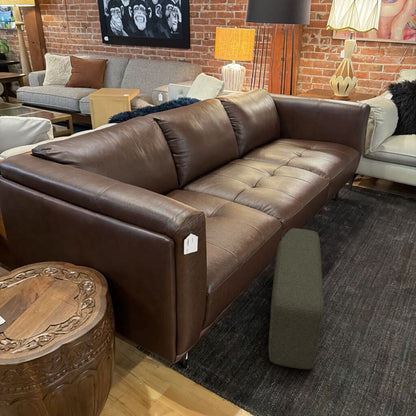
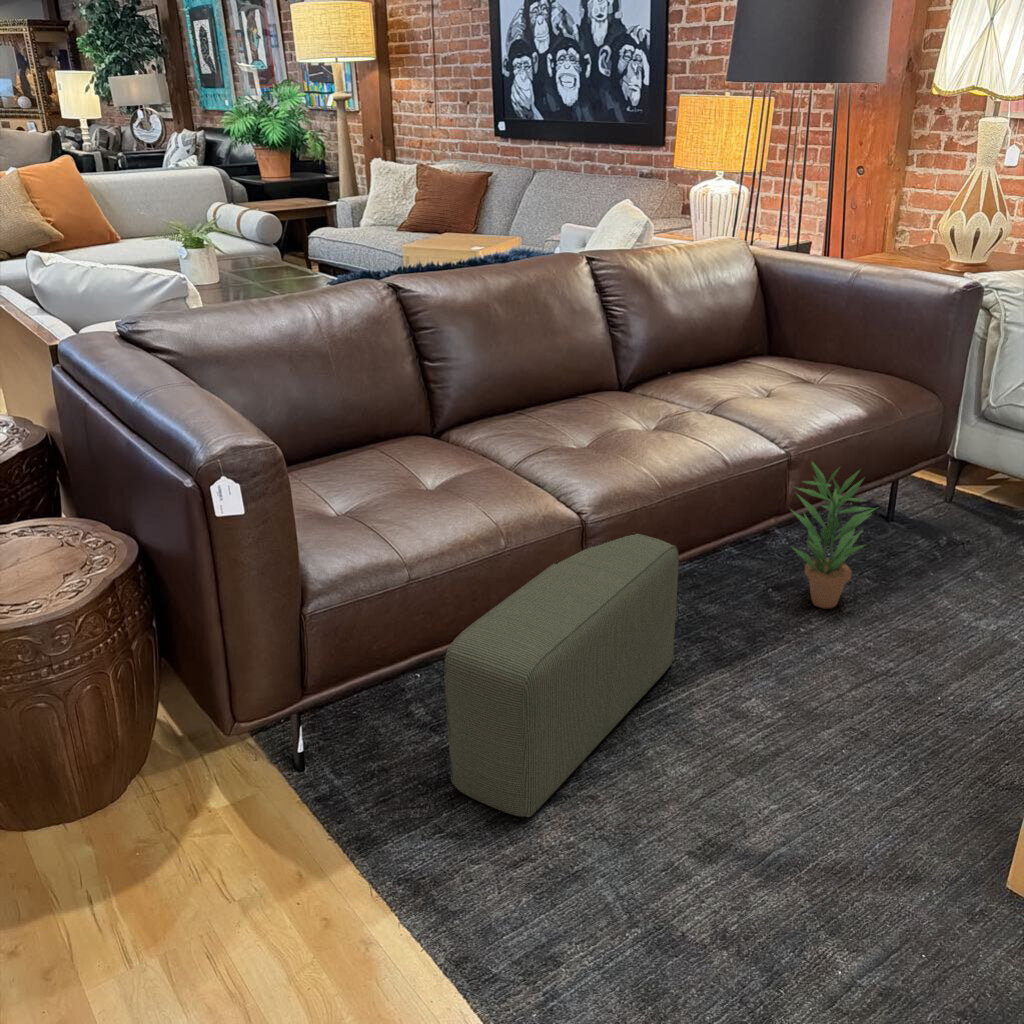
potted plant: none [331,185,368,243] -> present [792,462,876,608]

